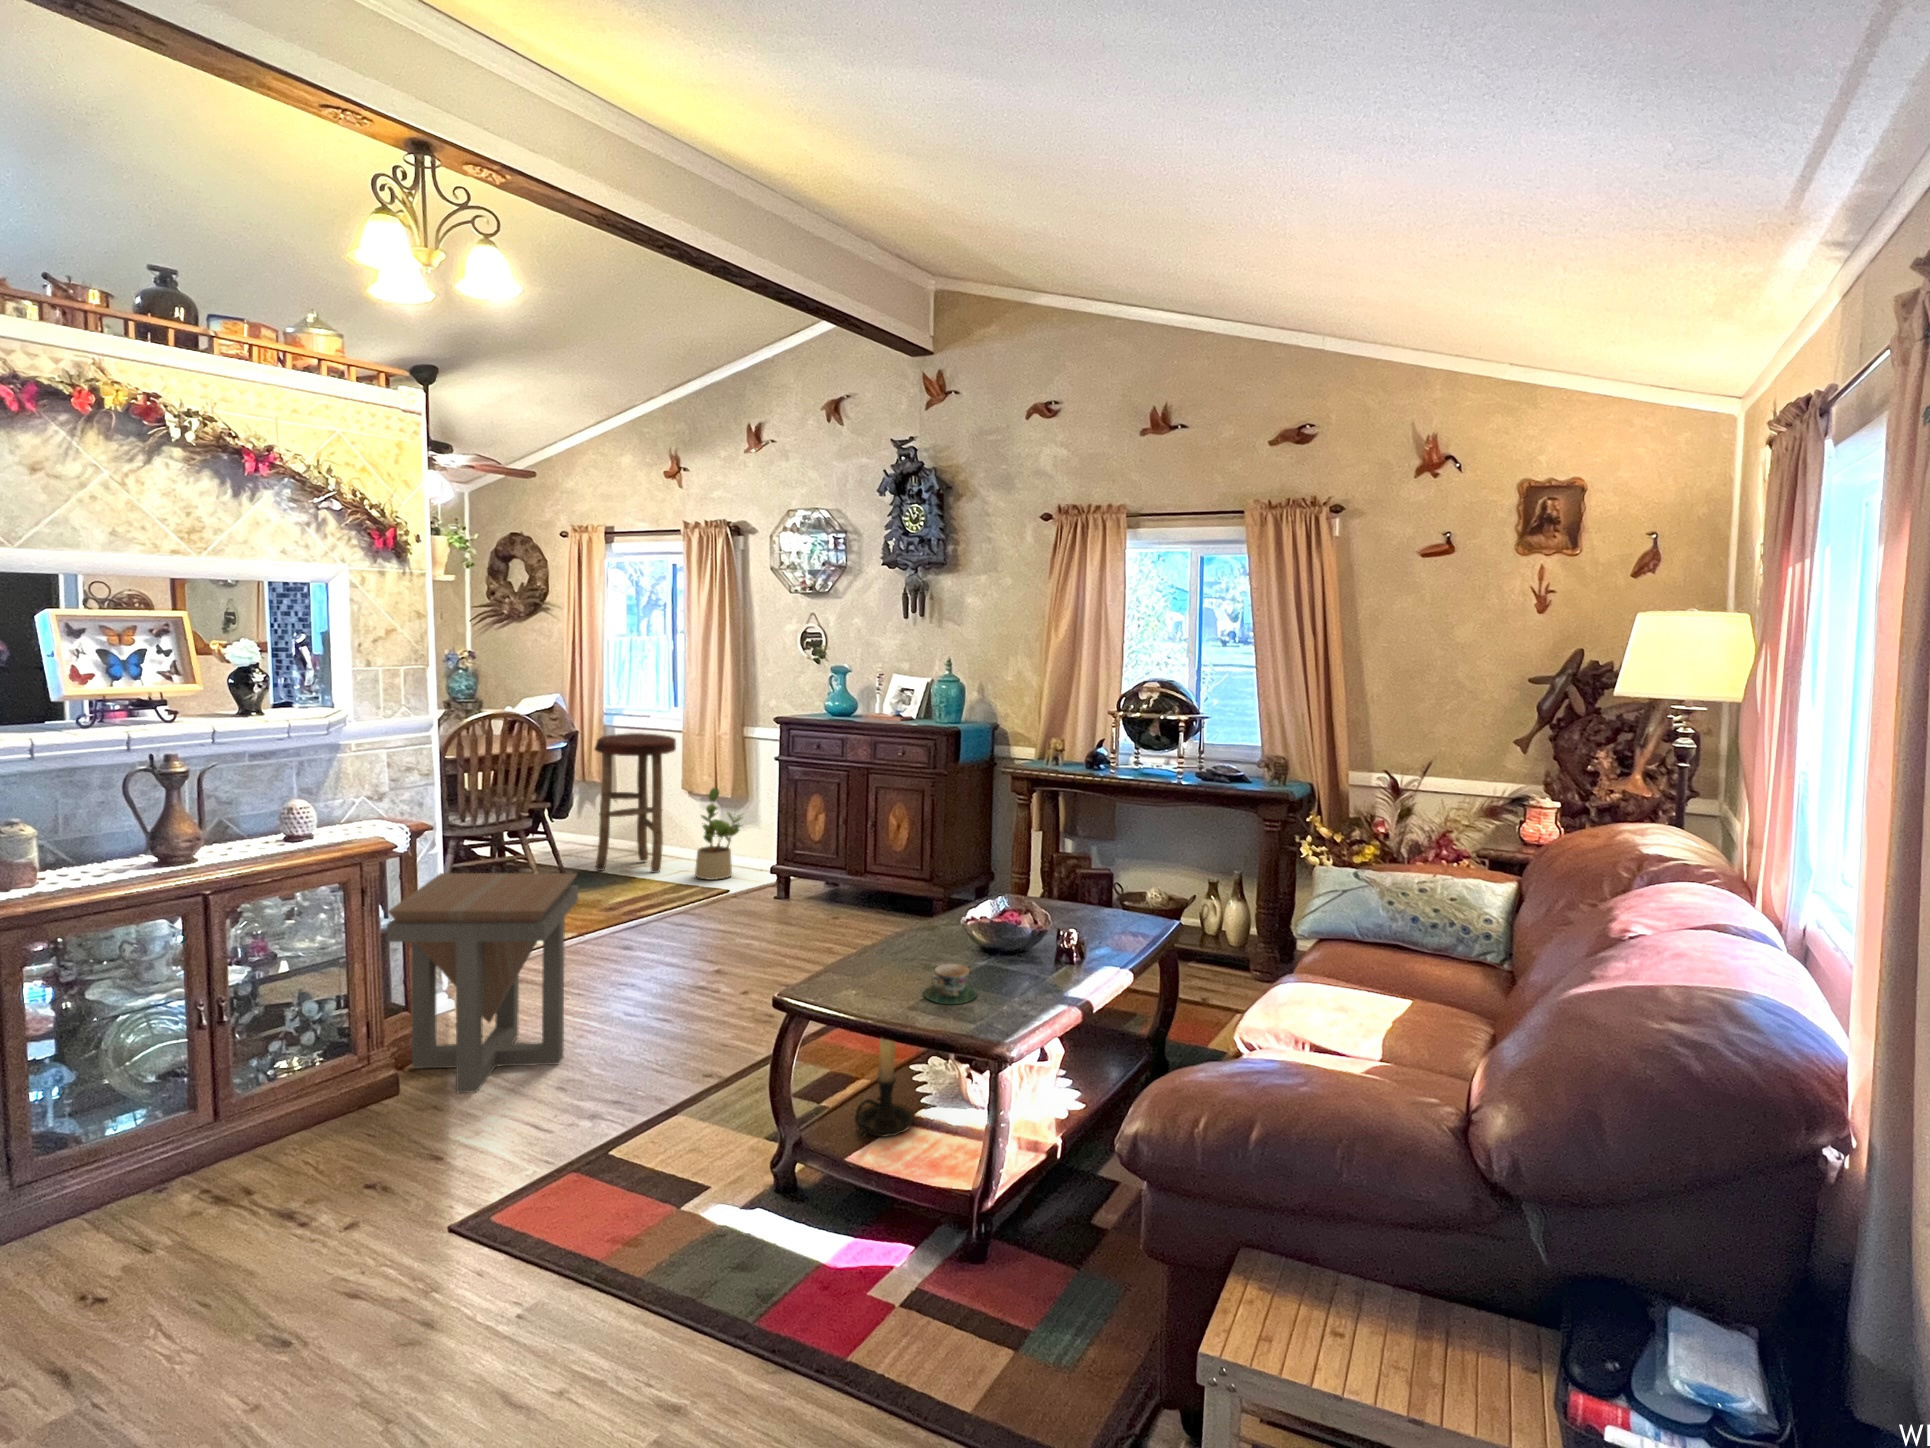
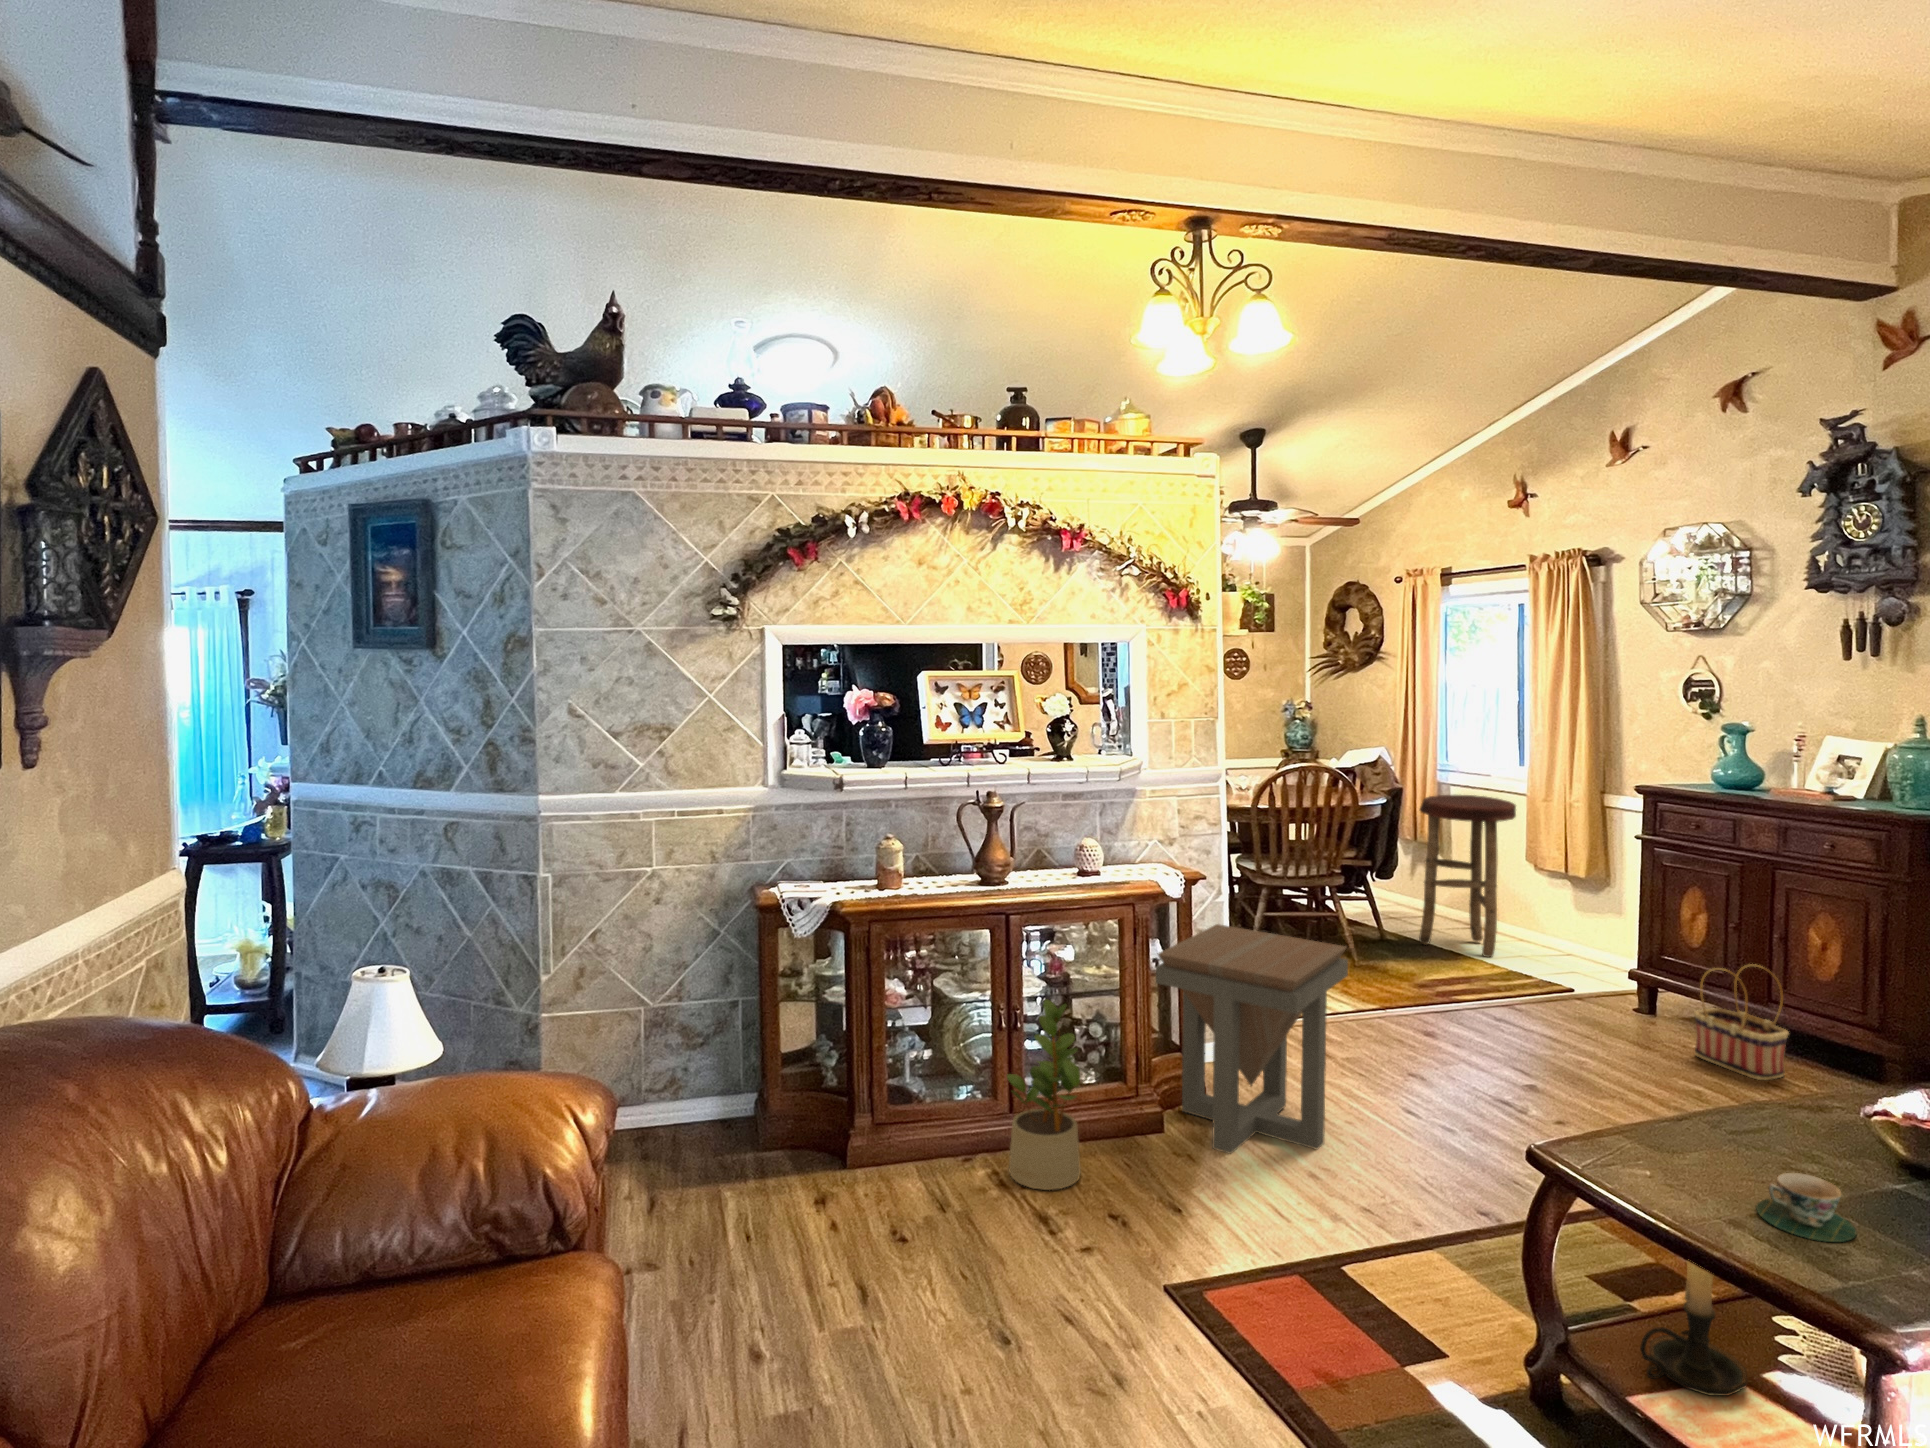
potted plant: present [695,788,742,880] -> present [1007,999,1091,1190]
basket: none [820,843,878,926] -> present [1694,964,1789,1080]

